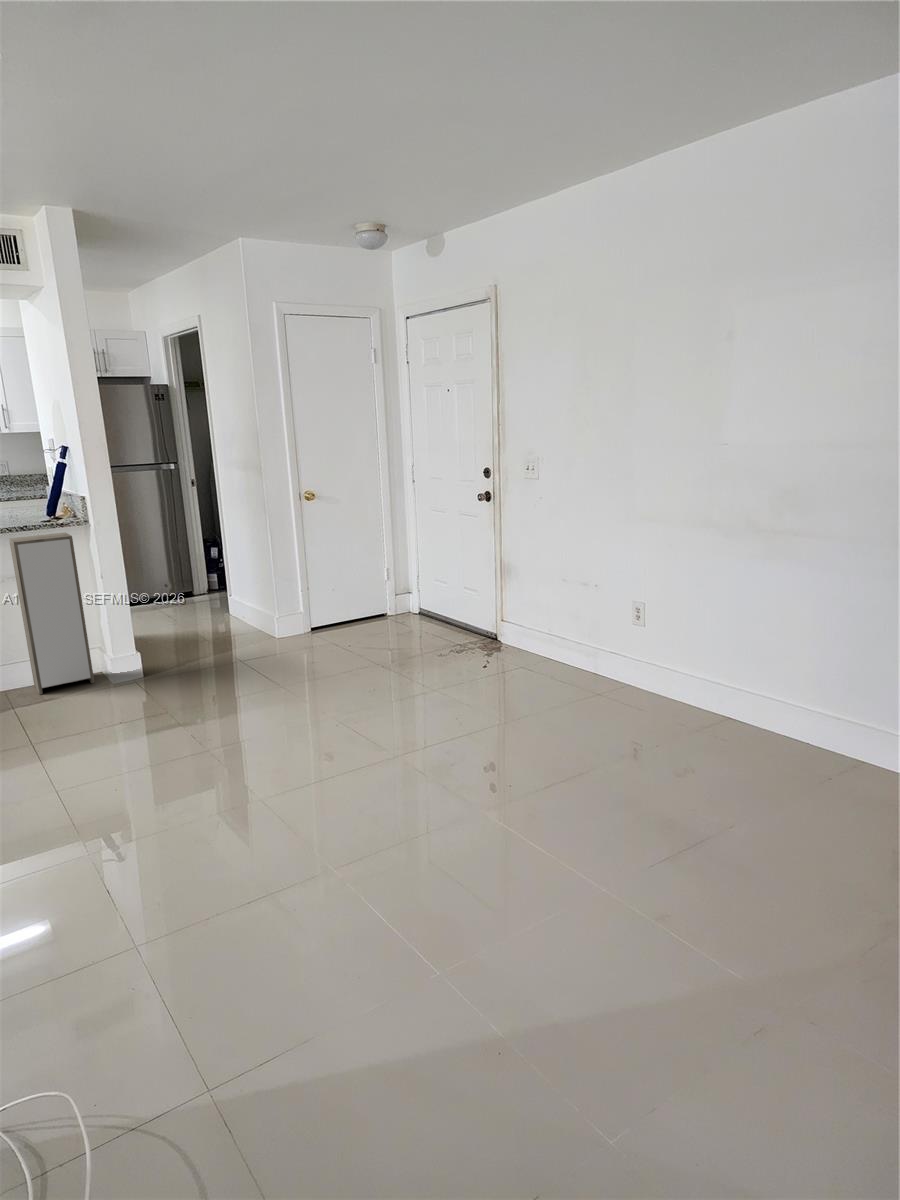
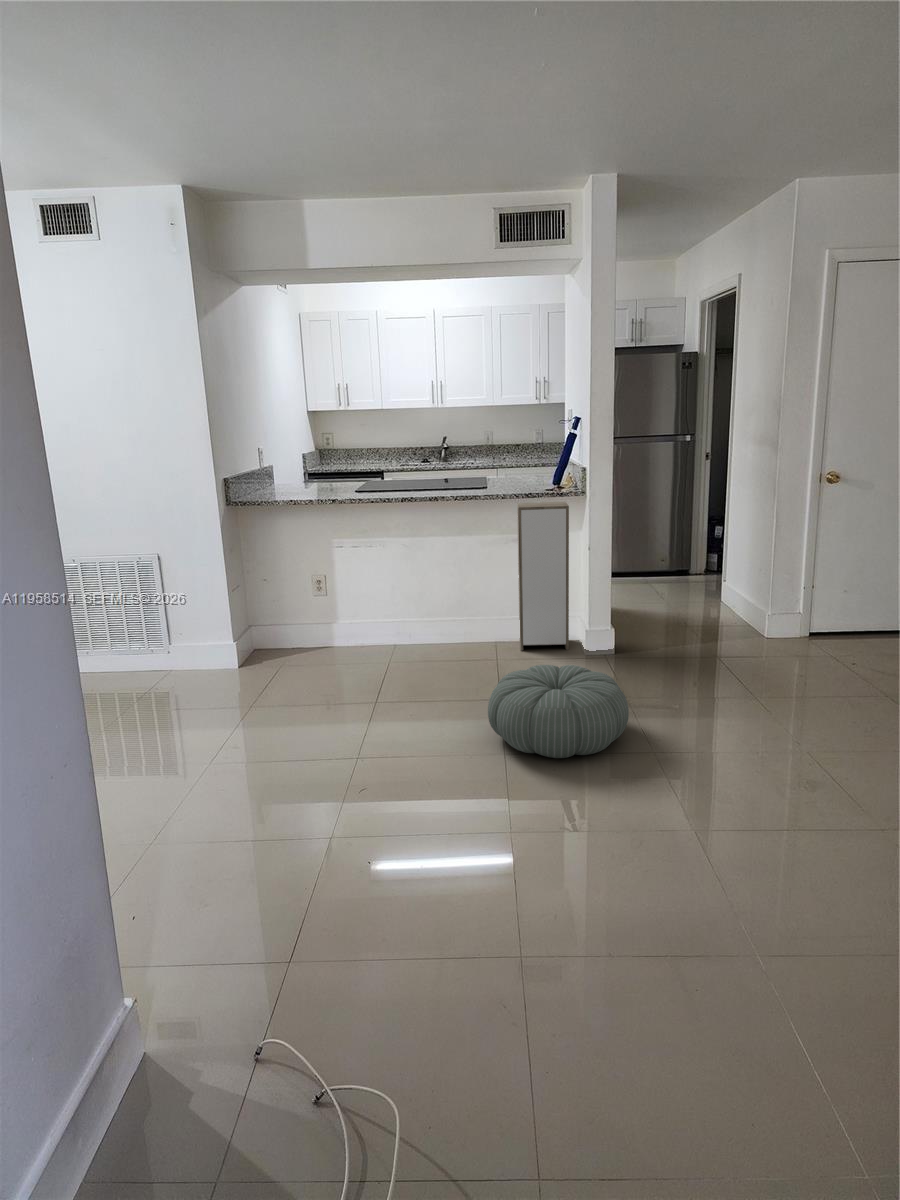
pouf: none [31,688,181,781] -> present [488,665,629,758]

